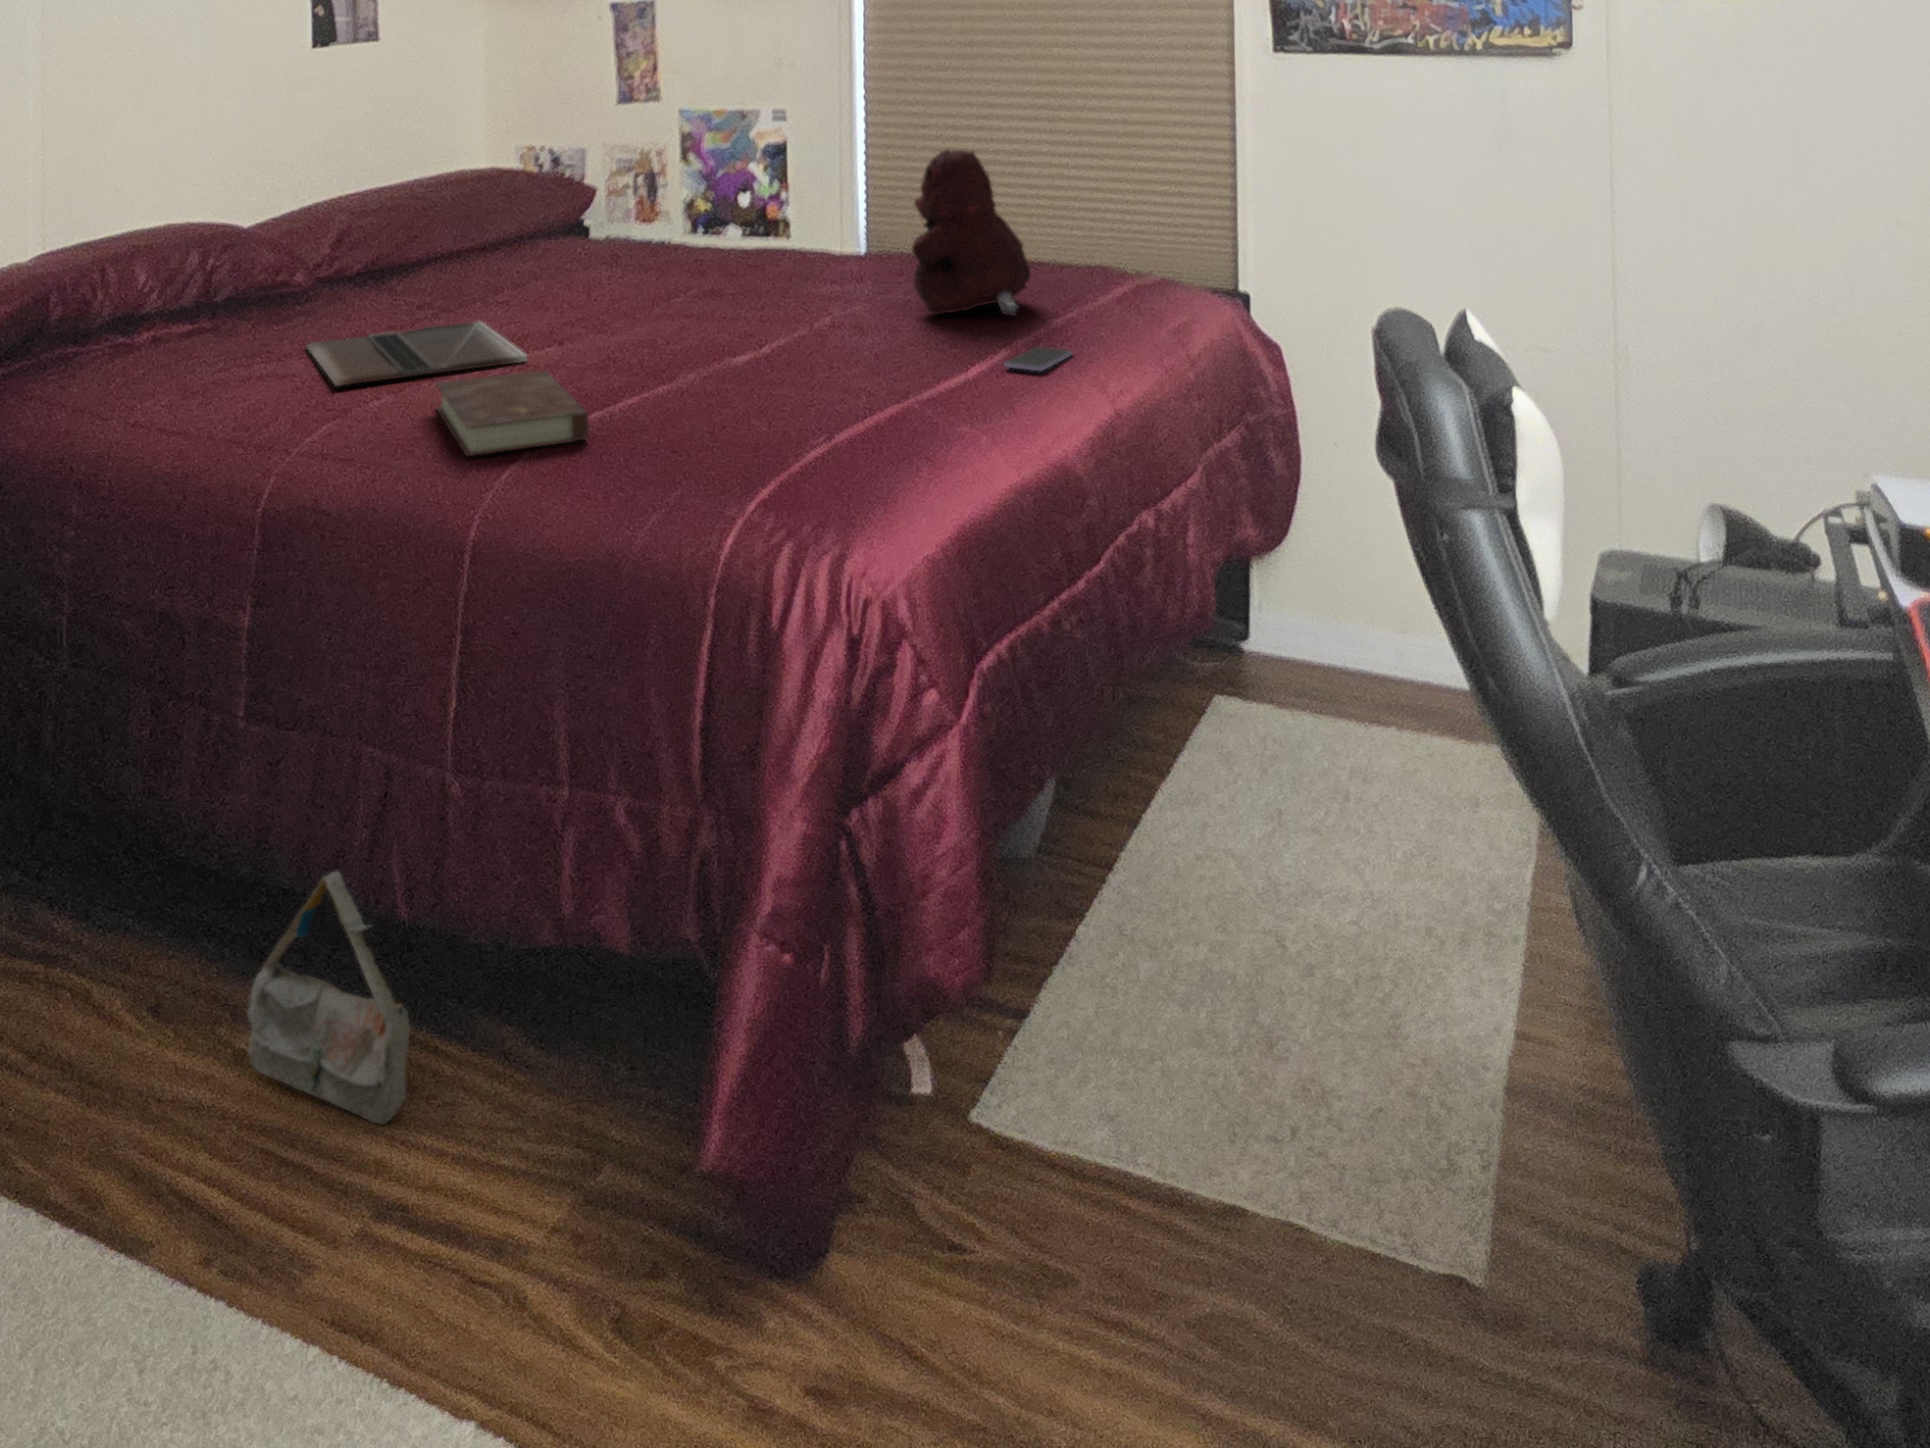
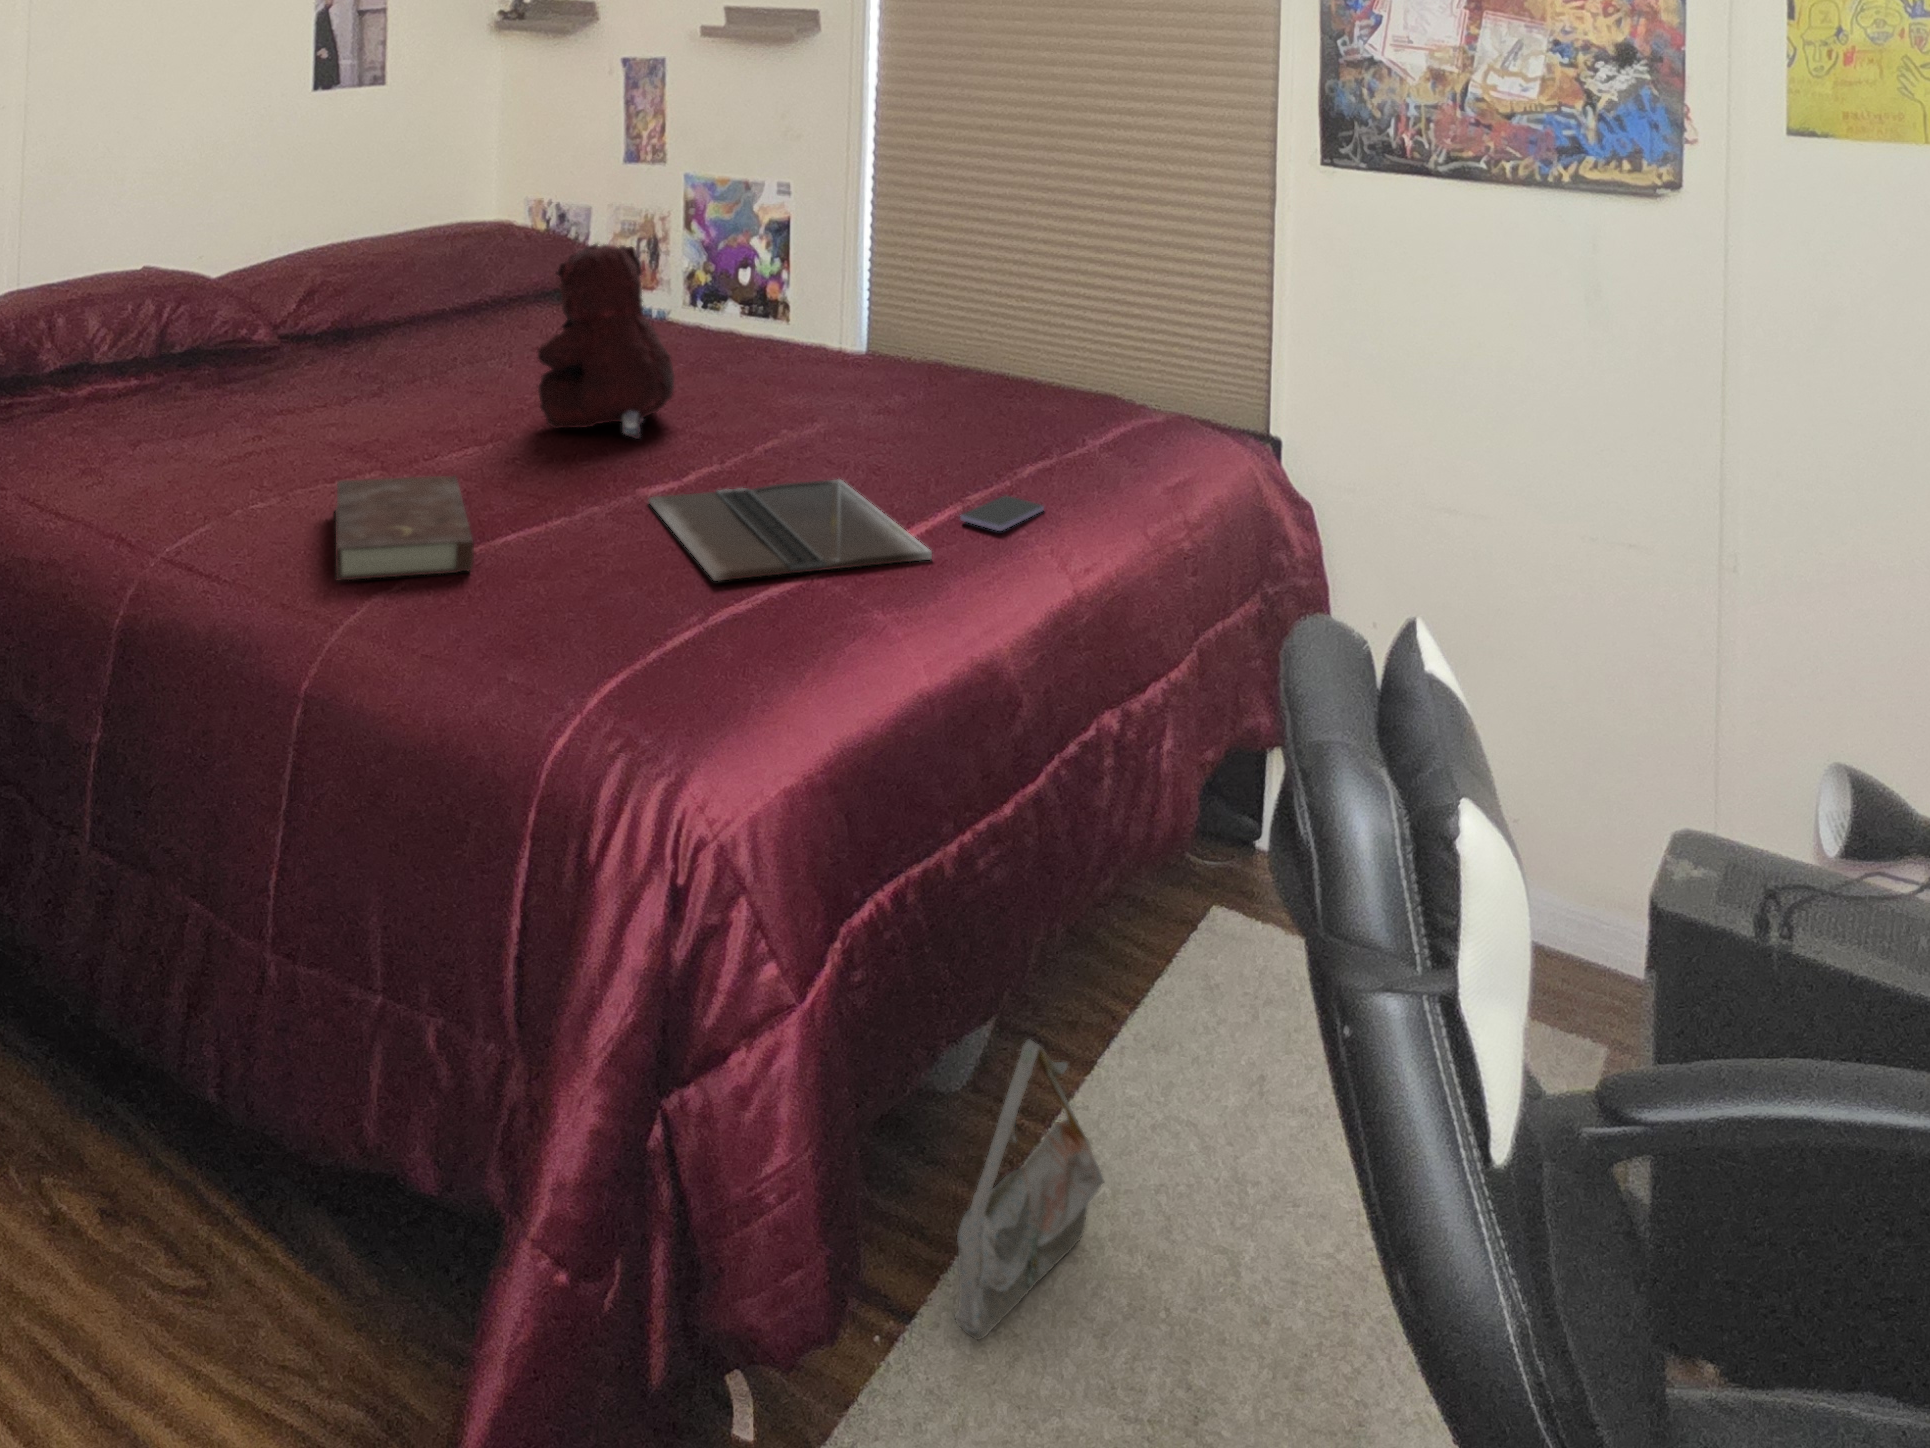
teddy bear: present [912,150,1031,316] -> present [538,244,675,439]
laptop: present [307,322,527,386] -> present [649,480,932,581]
bag: present [247,871,410,1125] -> present [955,1039,1104,1340]

